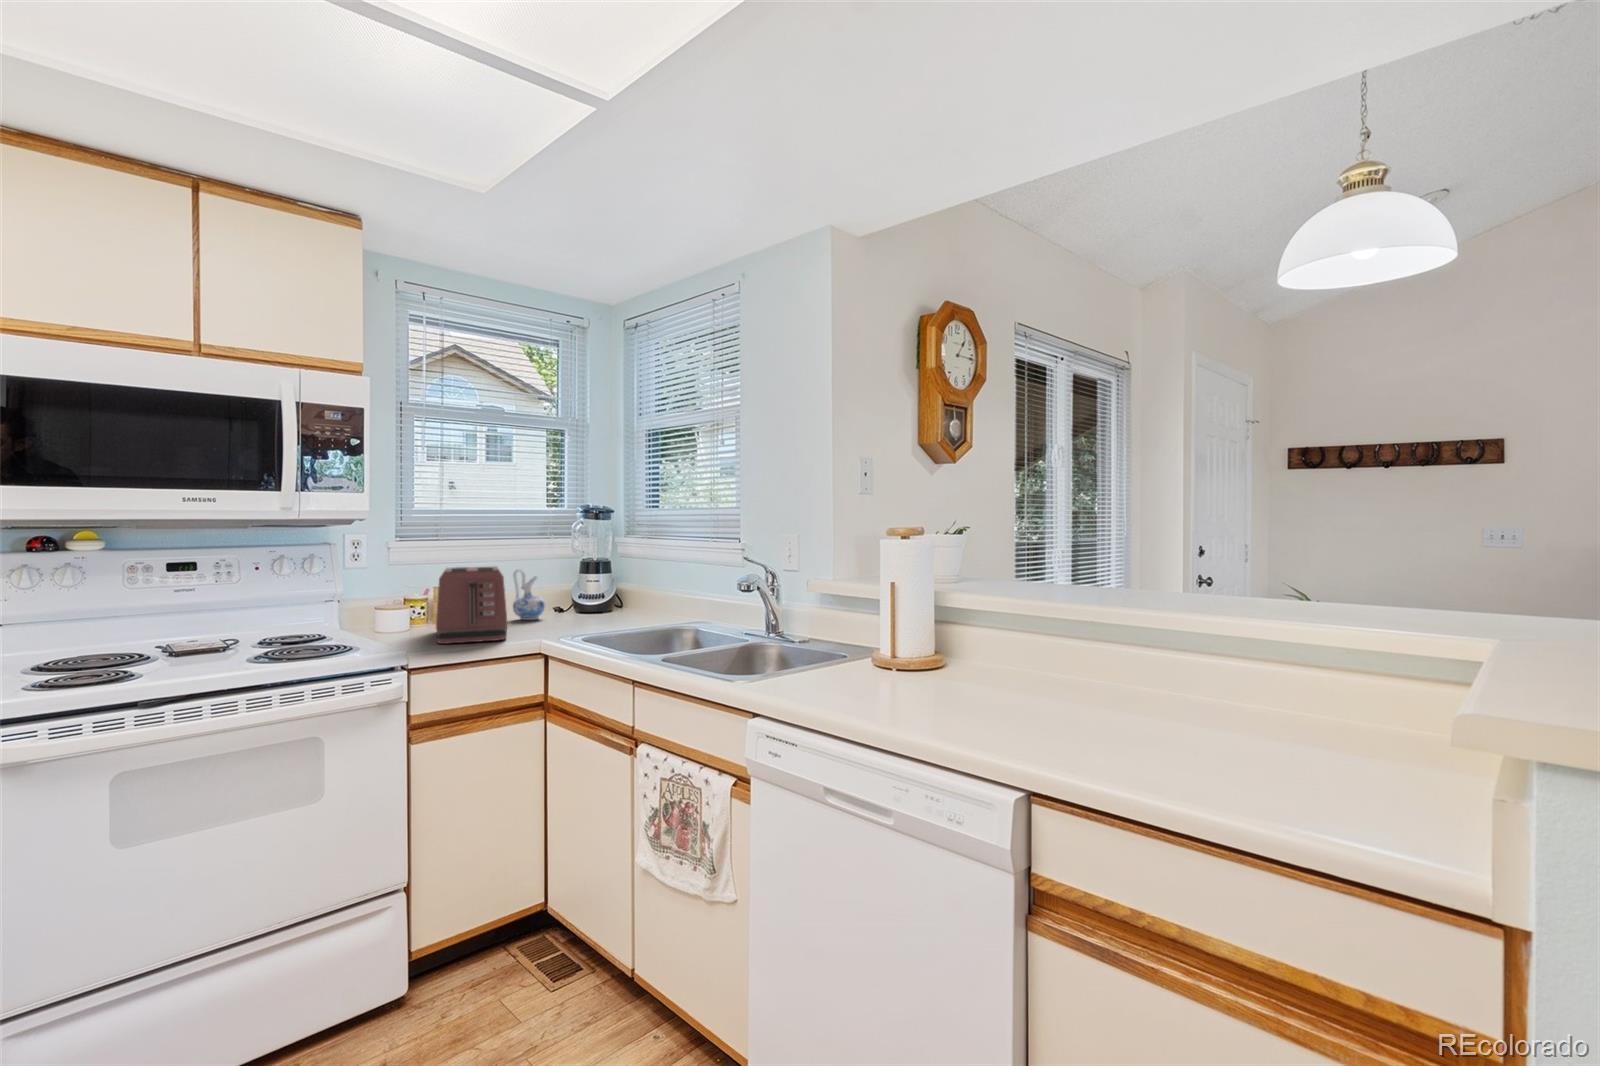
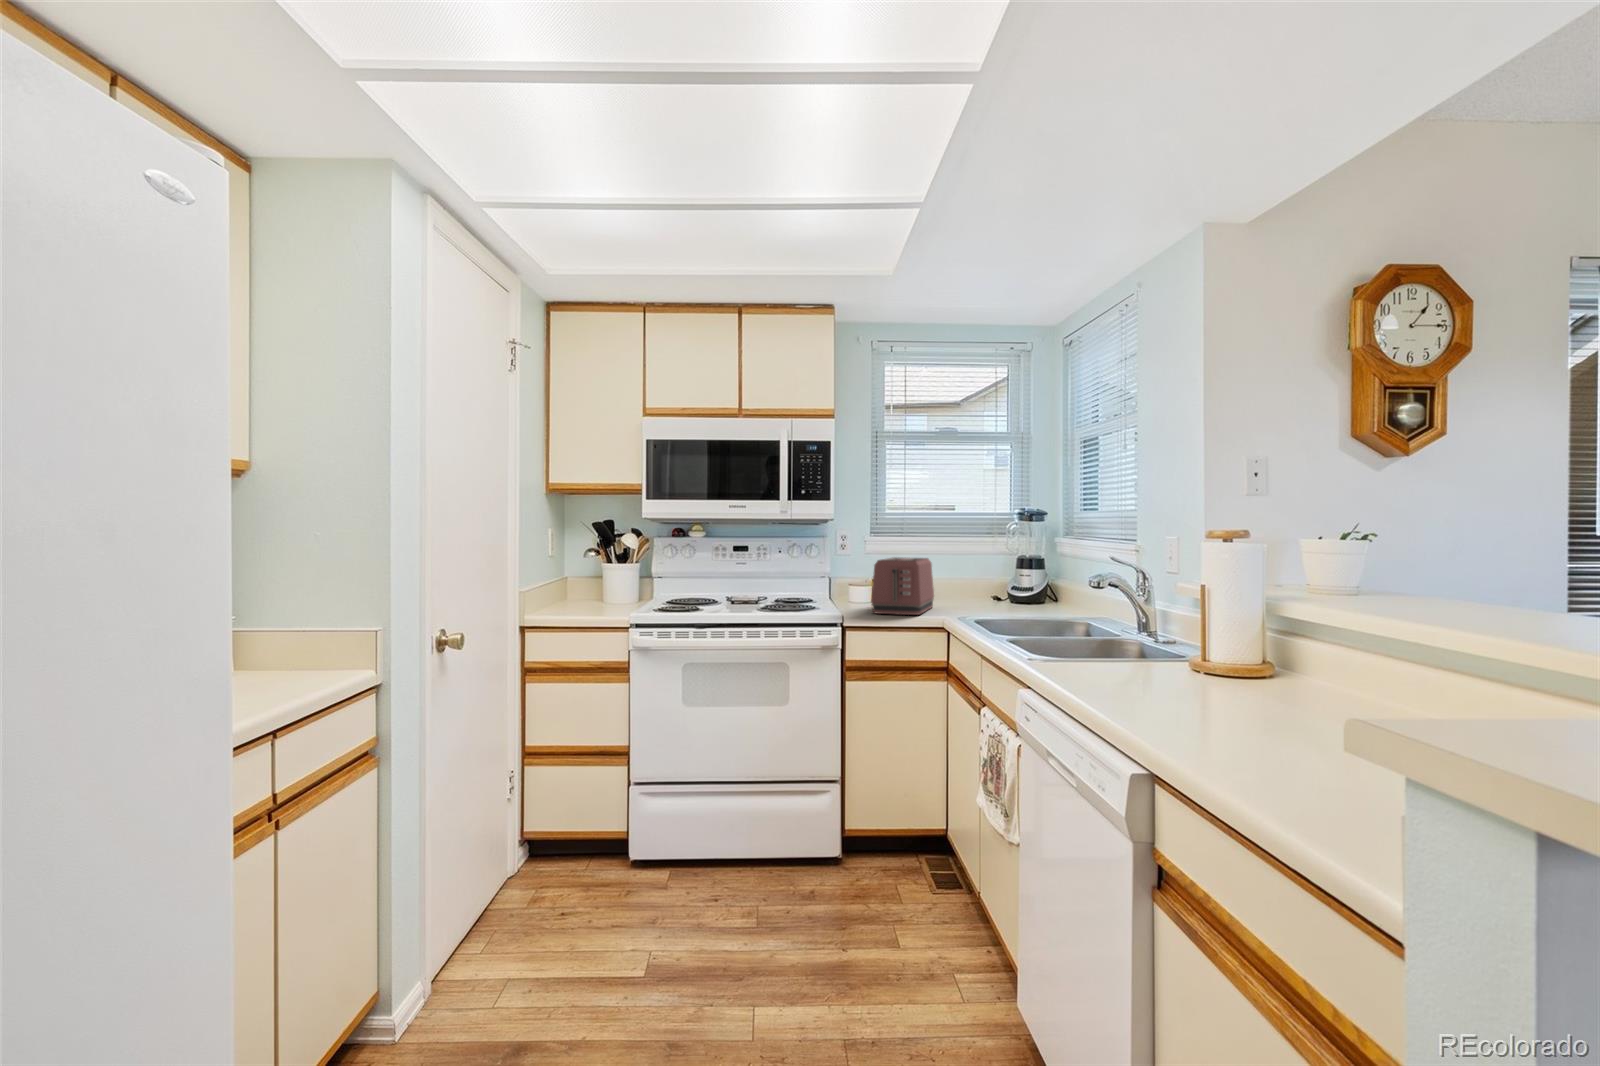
ceramic pitcher: present [513,569,545,620] -> none [950,561,975,603]

